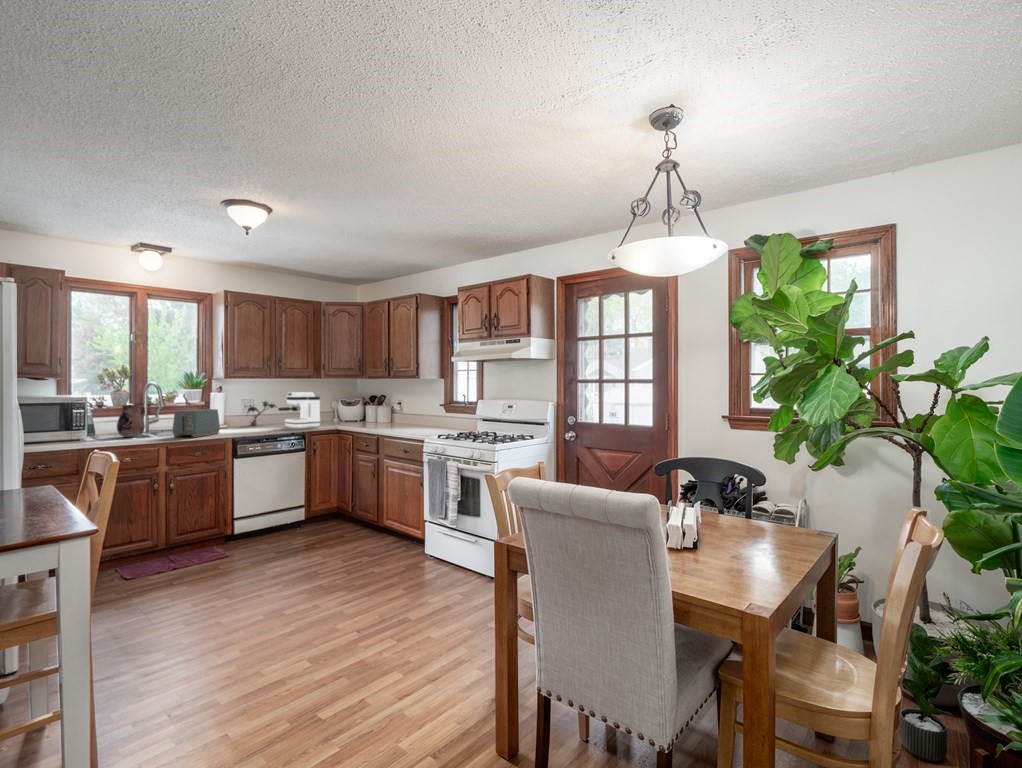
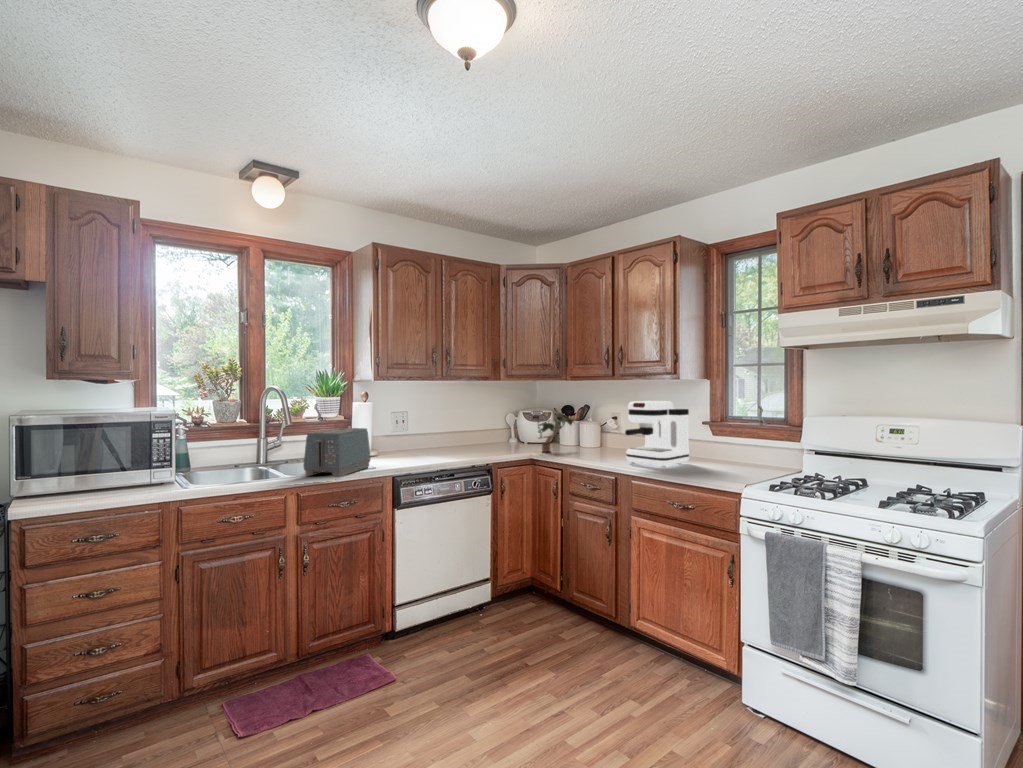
coffee maker: present [279,392,320,428] -> present [625,401,689,467]
potted plant: present [247,401,276,425] -> present [538,413,574,452]
ceramic pitcher: present [117,405,145,437] -> none [222,422,263,474]

